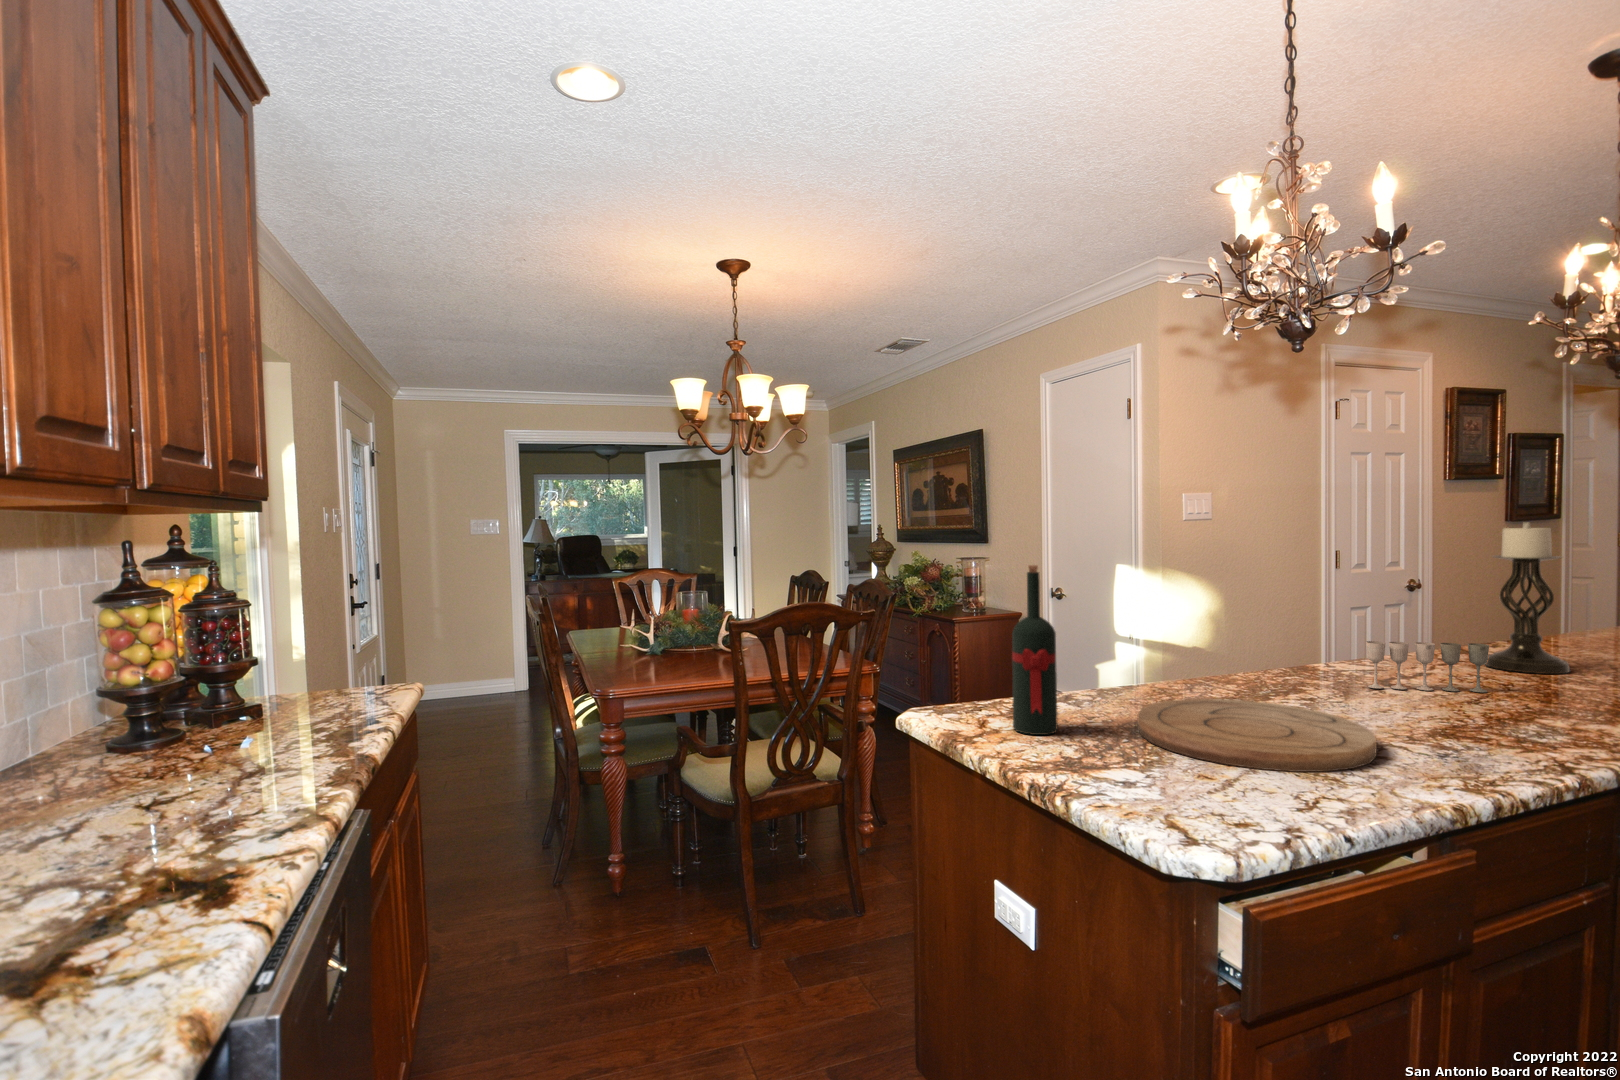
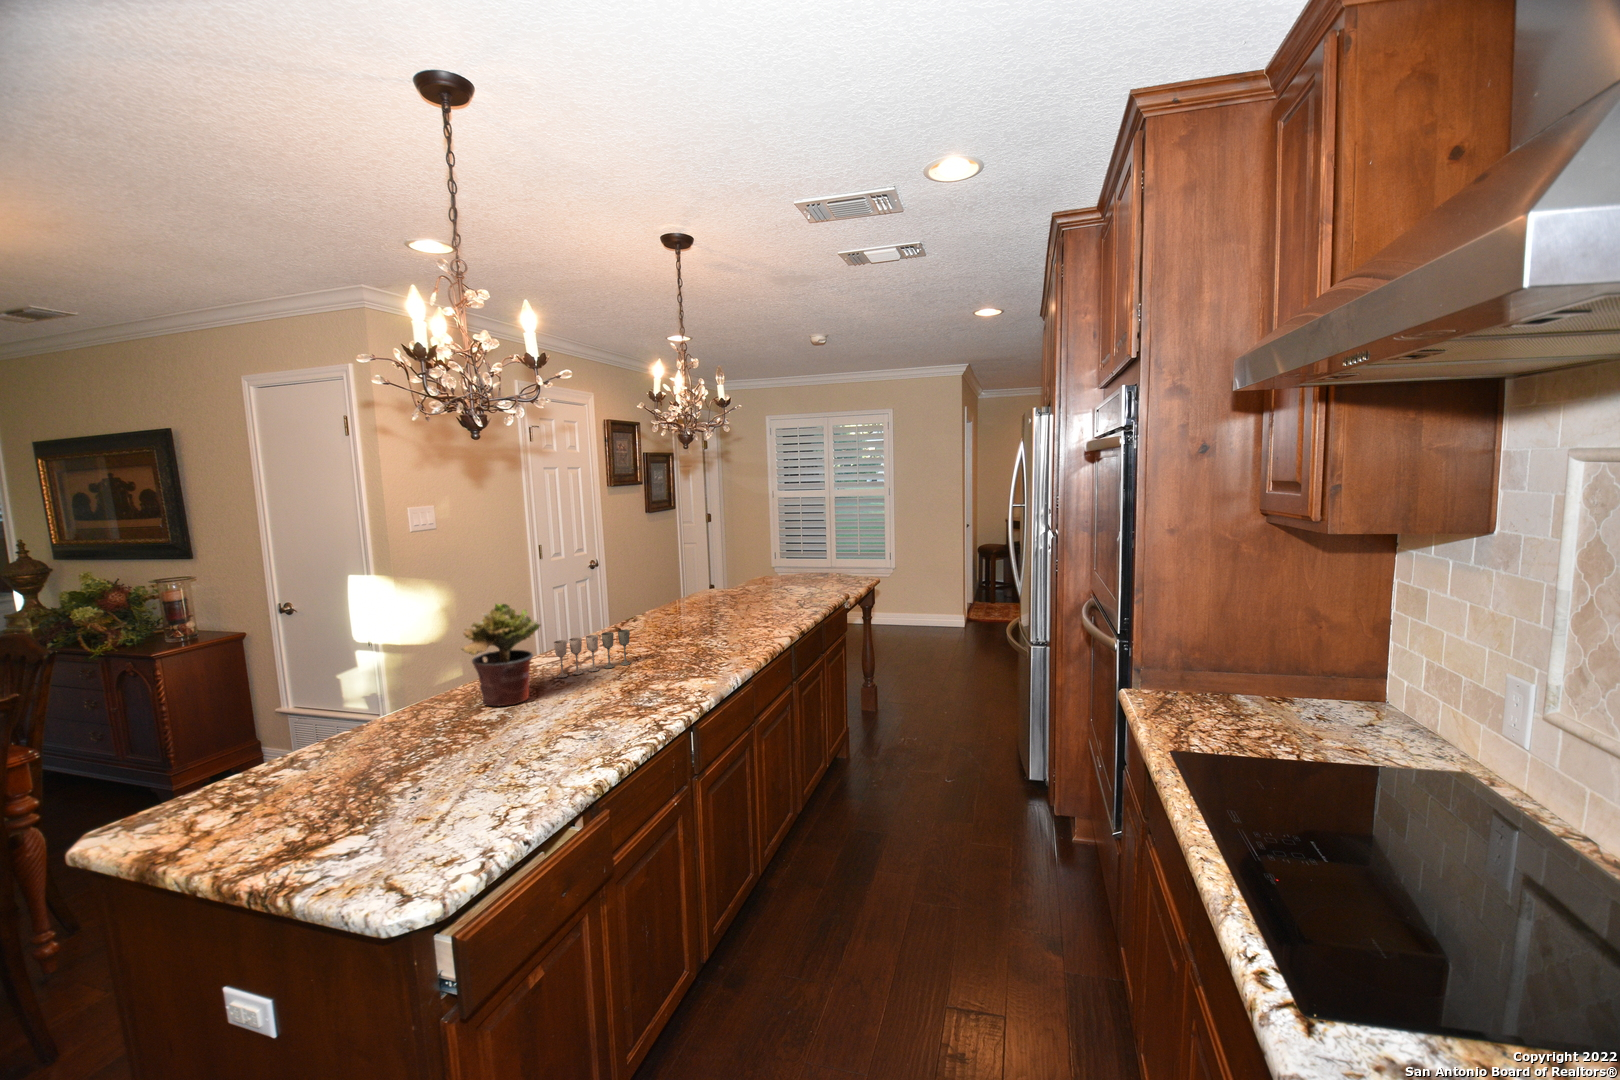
candle holder: present [1485,523,1570,674] -> none [633,530,679,638]
wine bottle: present [1012,565,1058,735] -> none [215,651,280,827]
potted plant: none [1247,576,1353,701] -> present [462,604,540,706]
cutting board: present [1138,699,1376,772] -> none [363,720,552,802]

